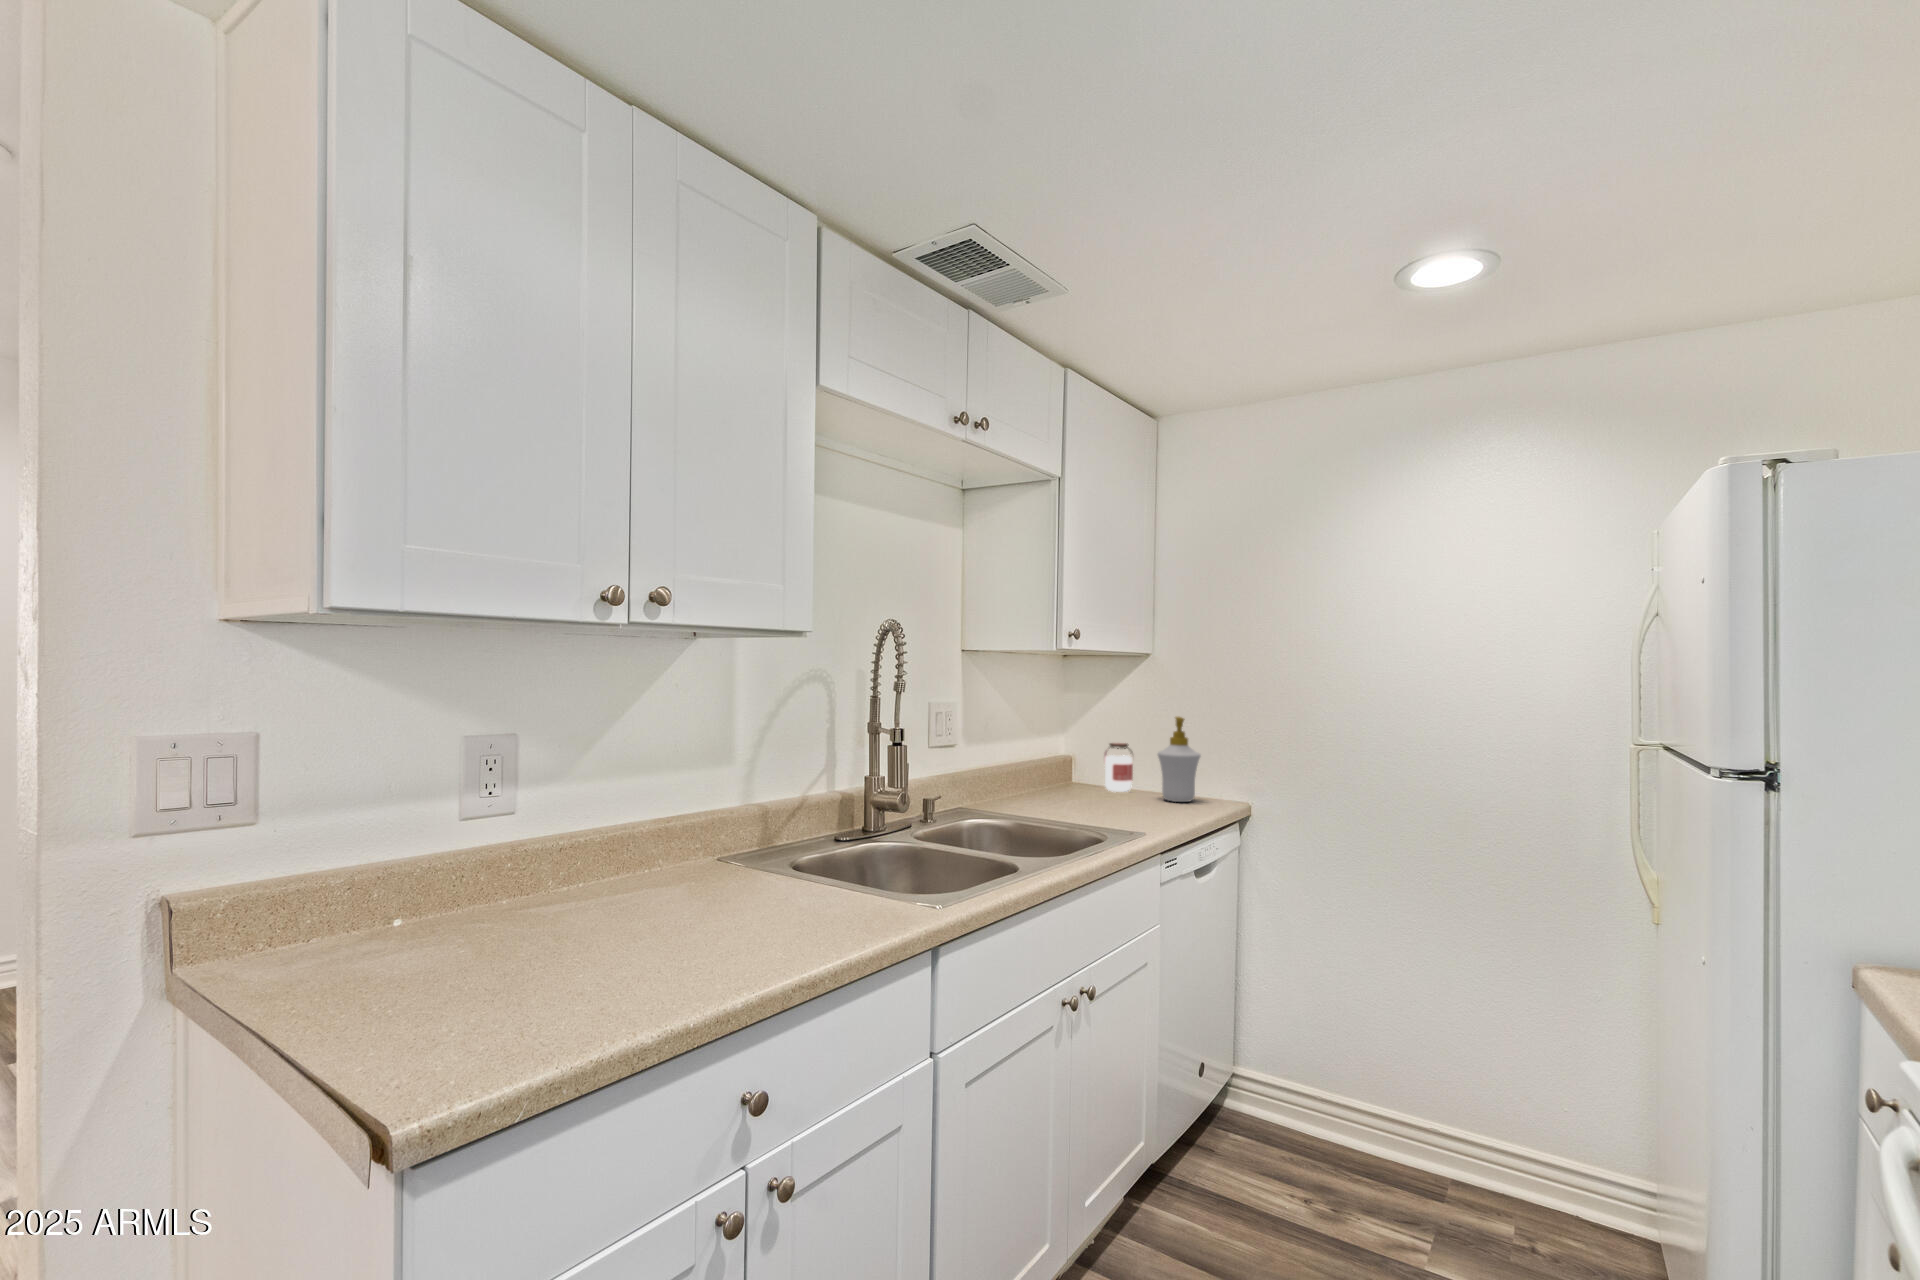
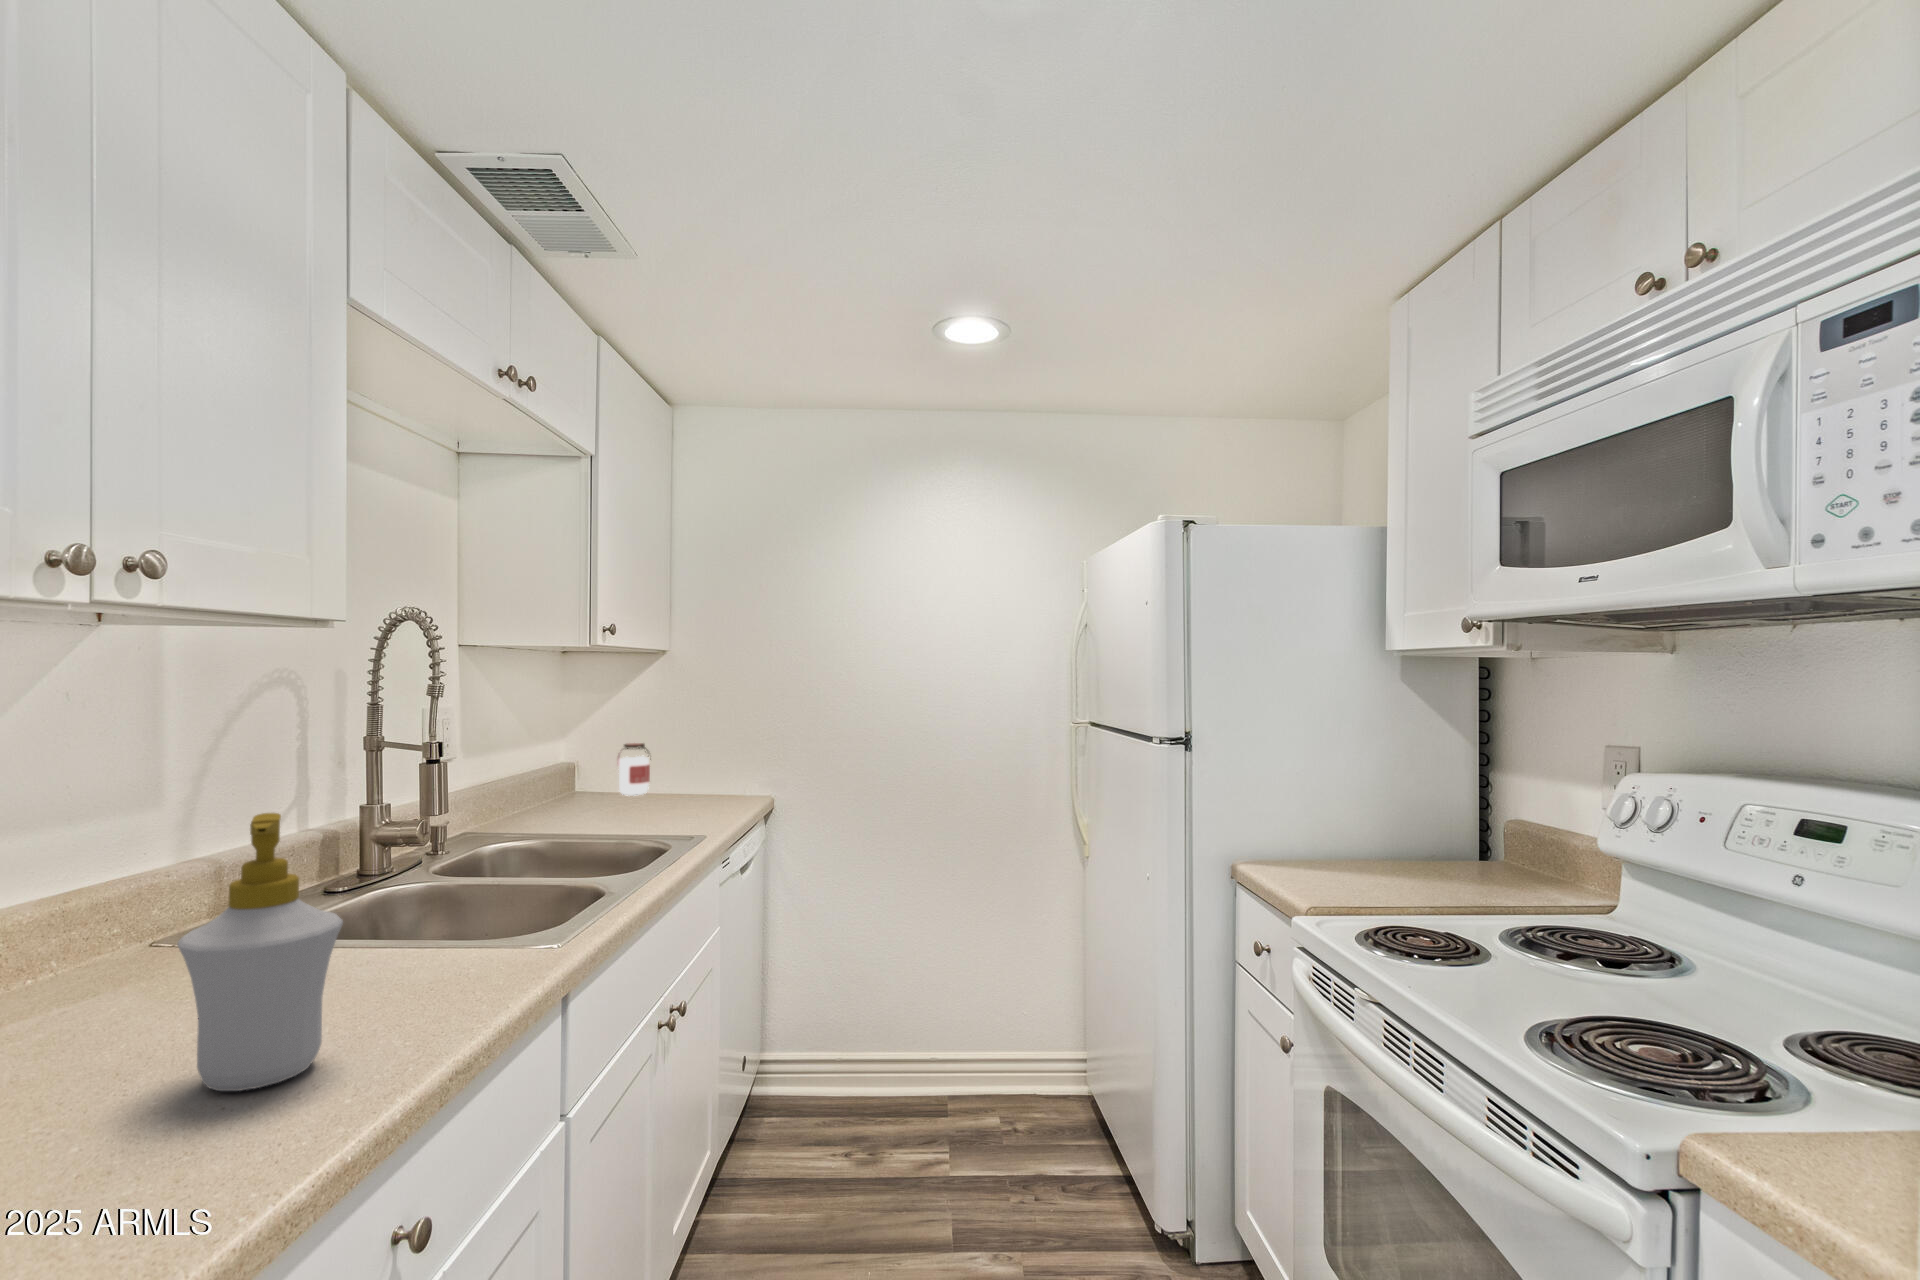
soap bottle: present [1158,717,1201,802] -> present [178,813,343,1091]

